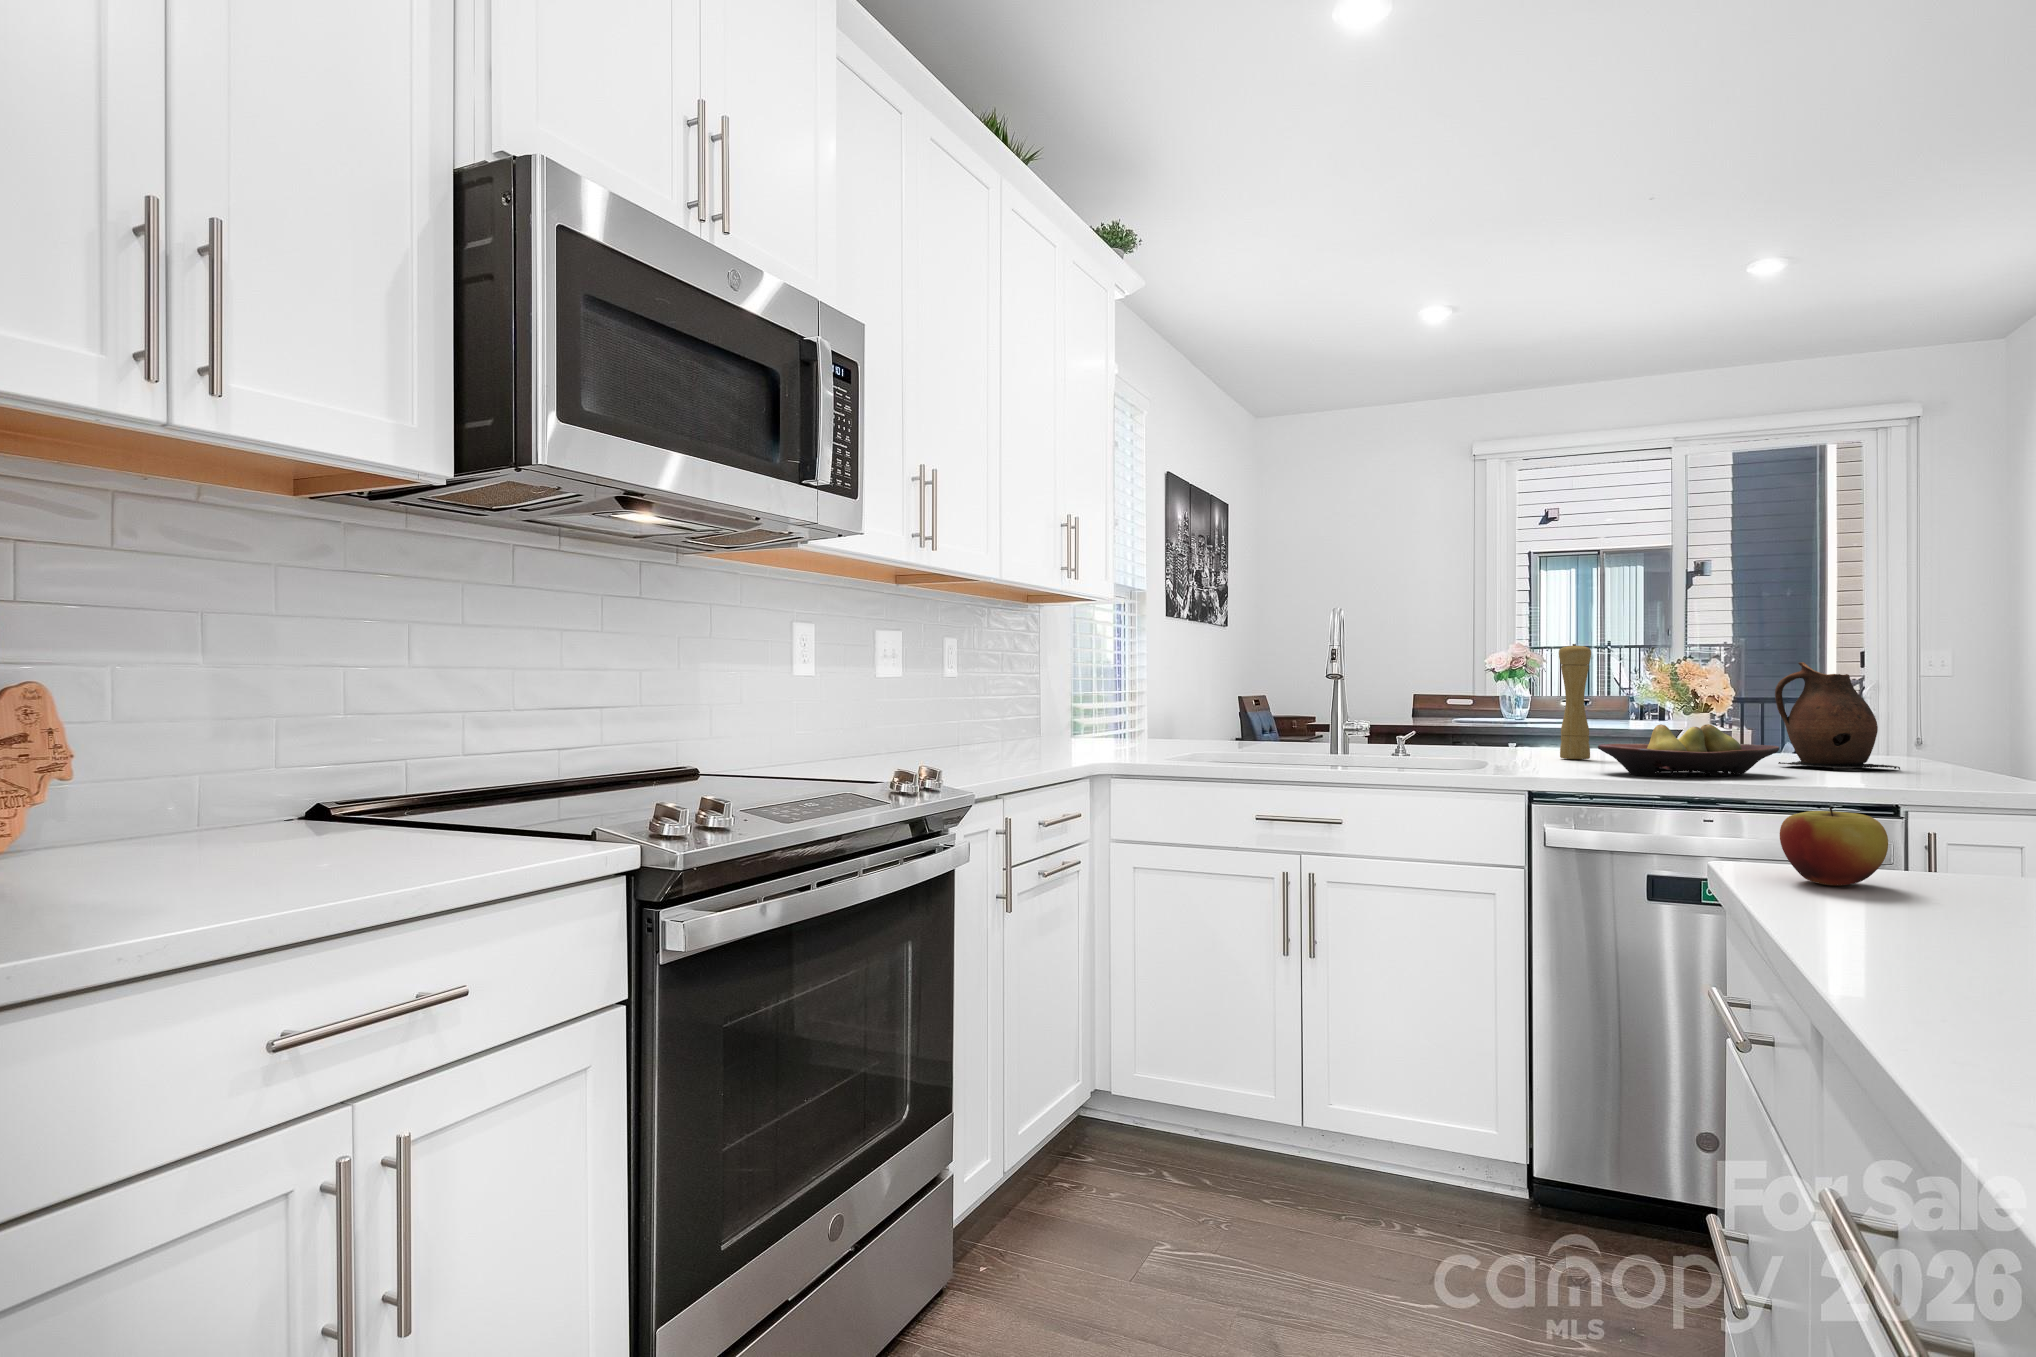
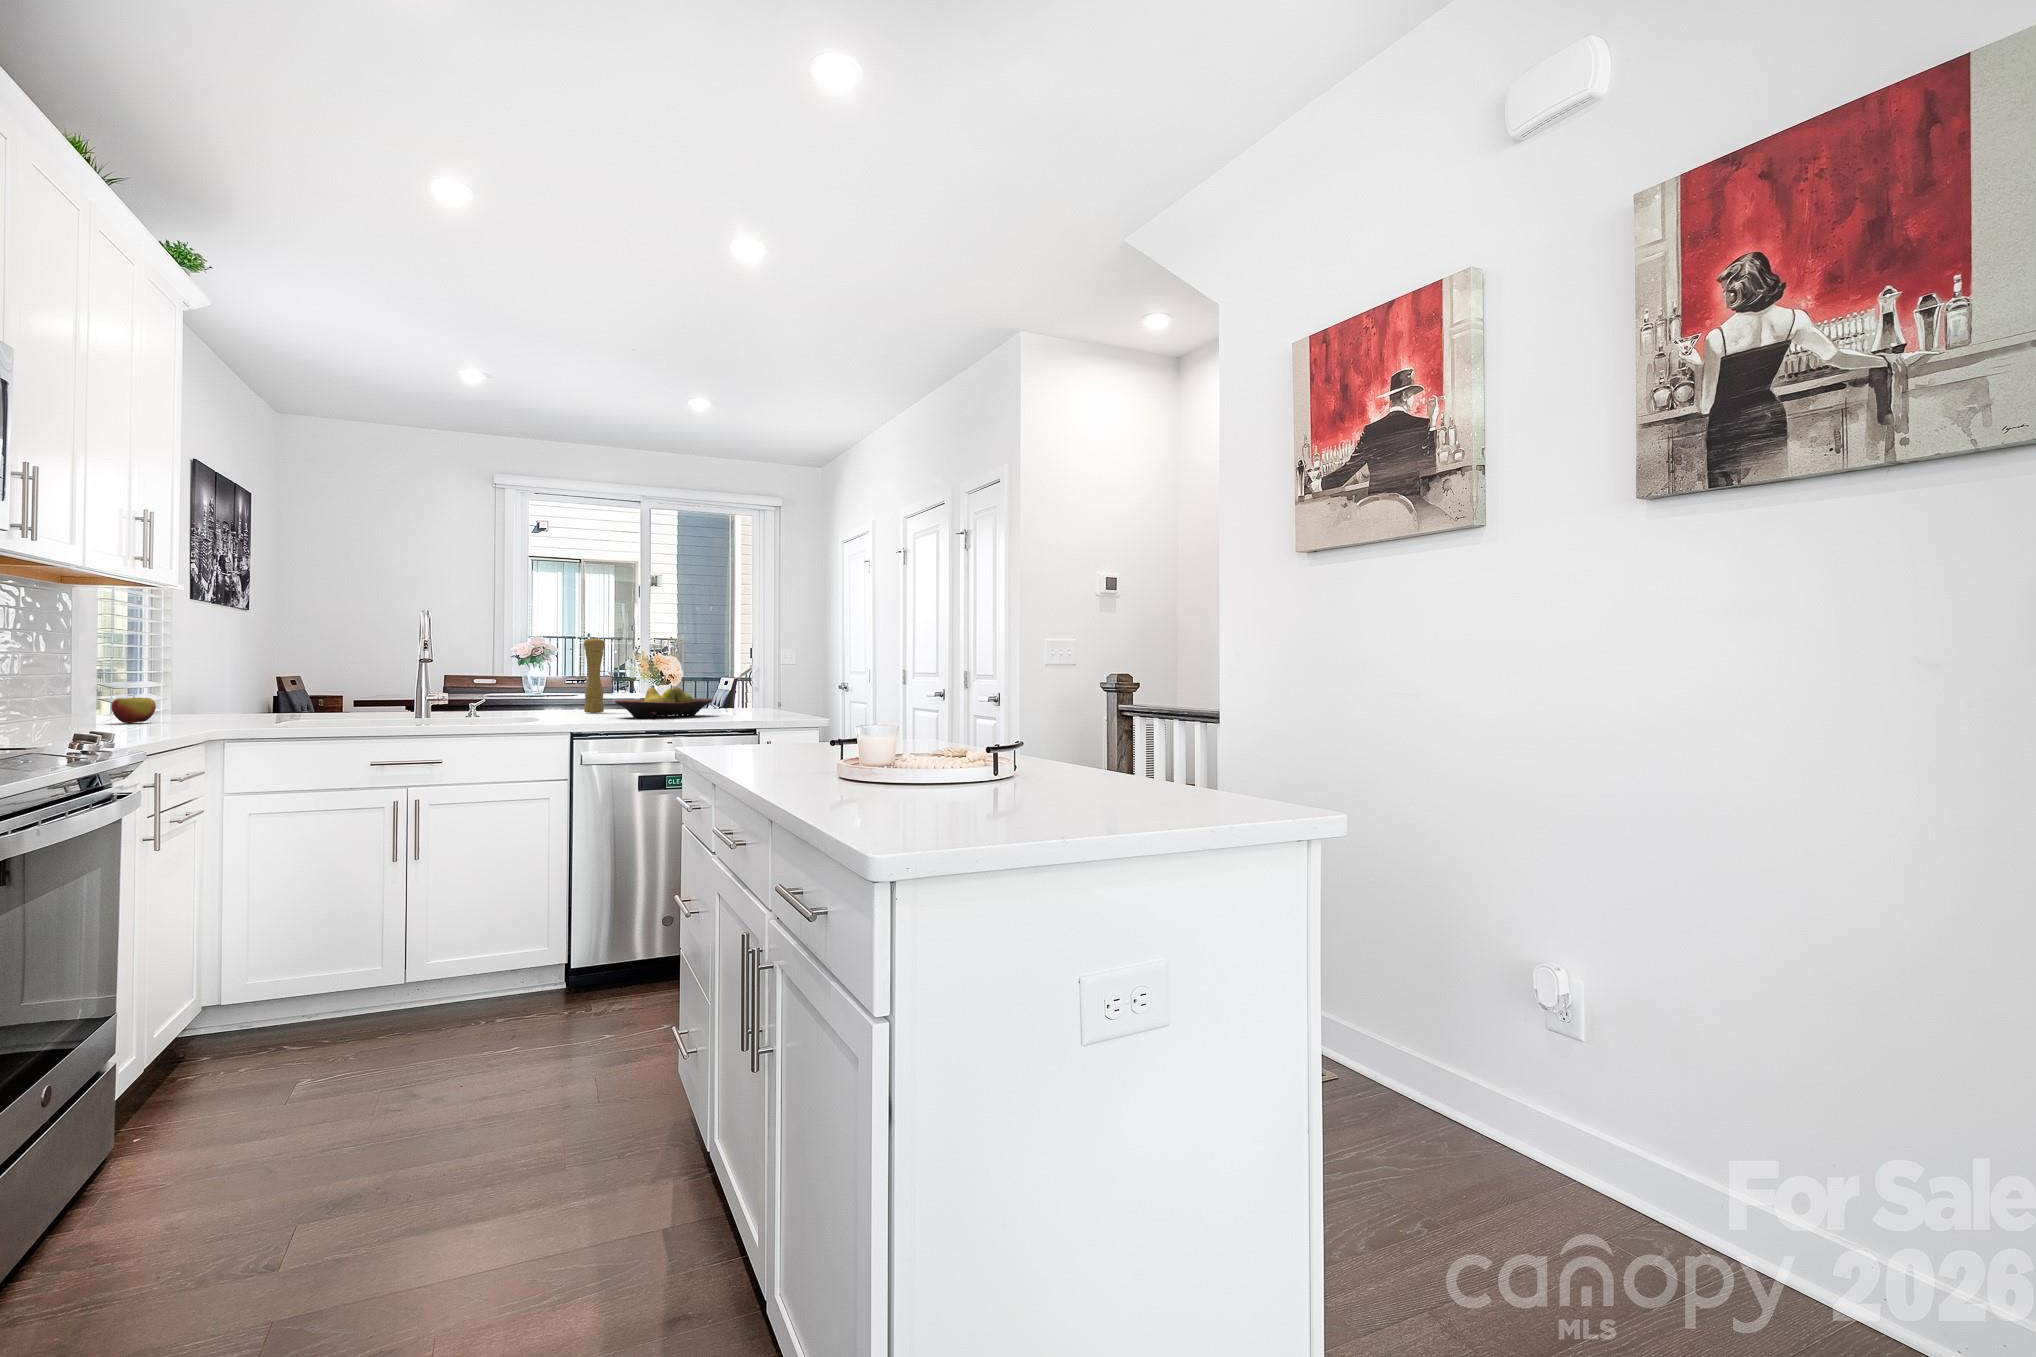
ceramic pitcher: present [1775,662,1900,770] -> none [709,652,768,712]
apple: present [1780,808,1888,885] -> present [111,696,156,723]

